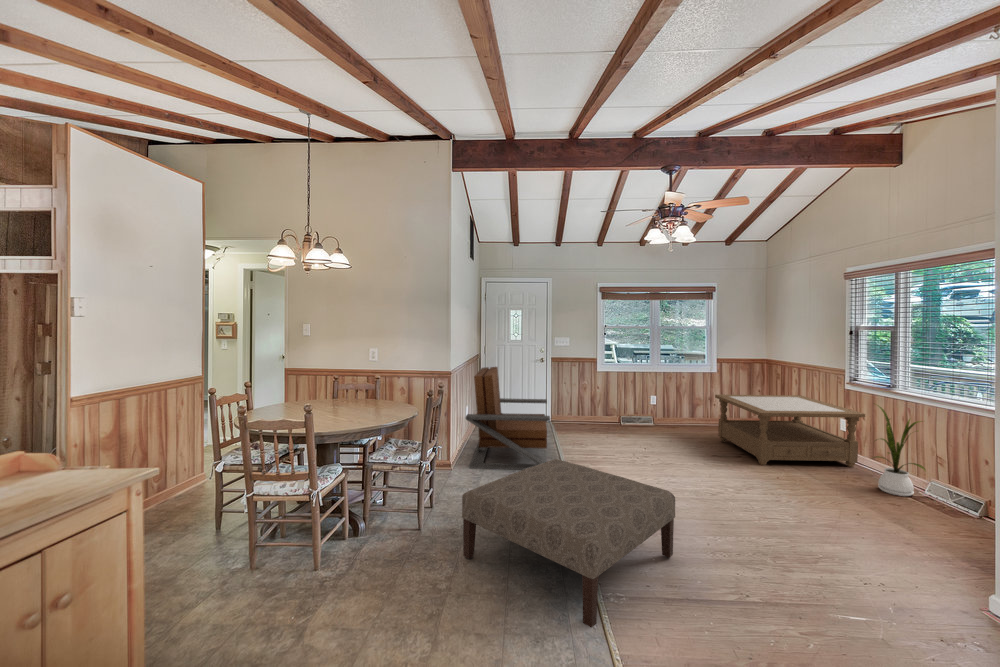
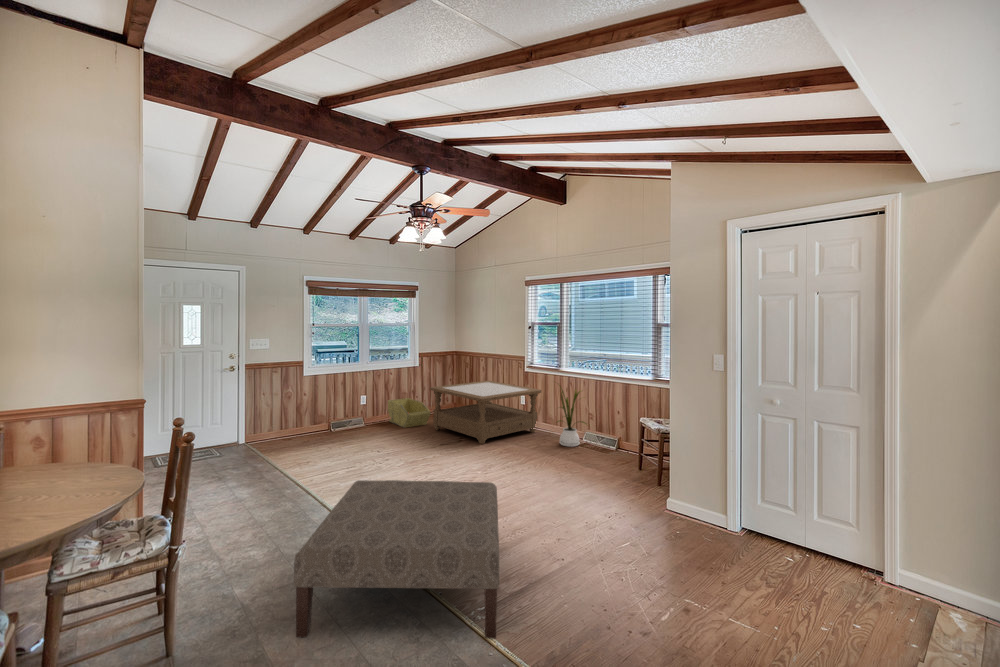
lounge chair: present [466,367,550,470] -> none [164,380,304,528]
storage bin: none [678,404,720,434] -> present [388,398,431,428]

